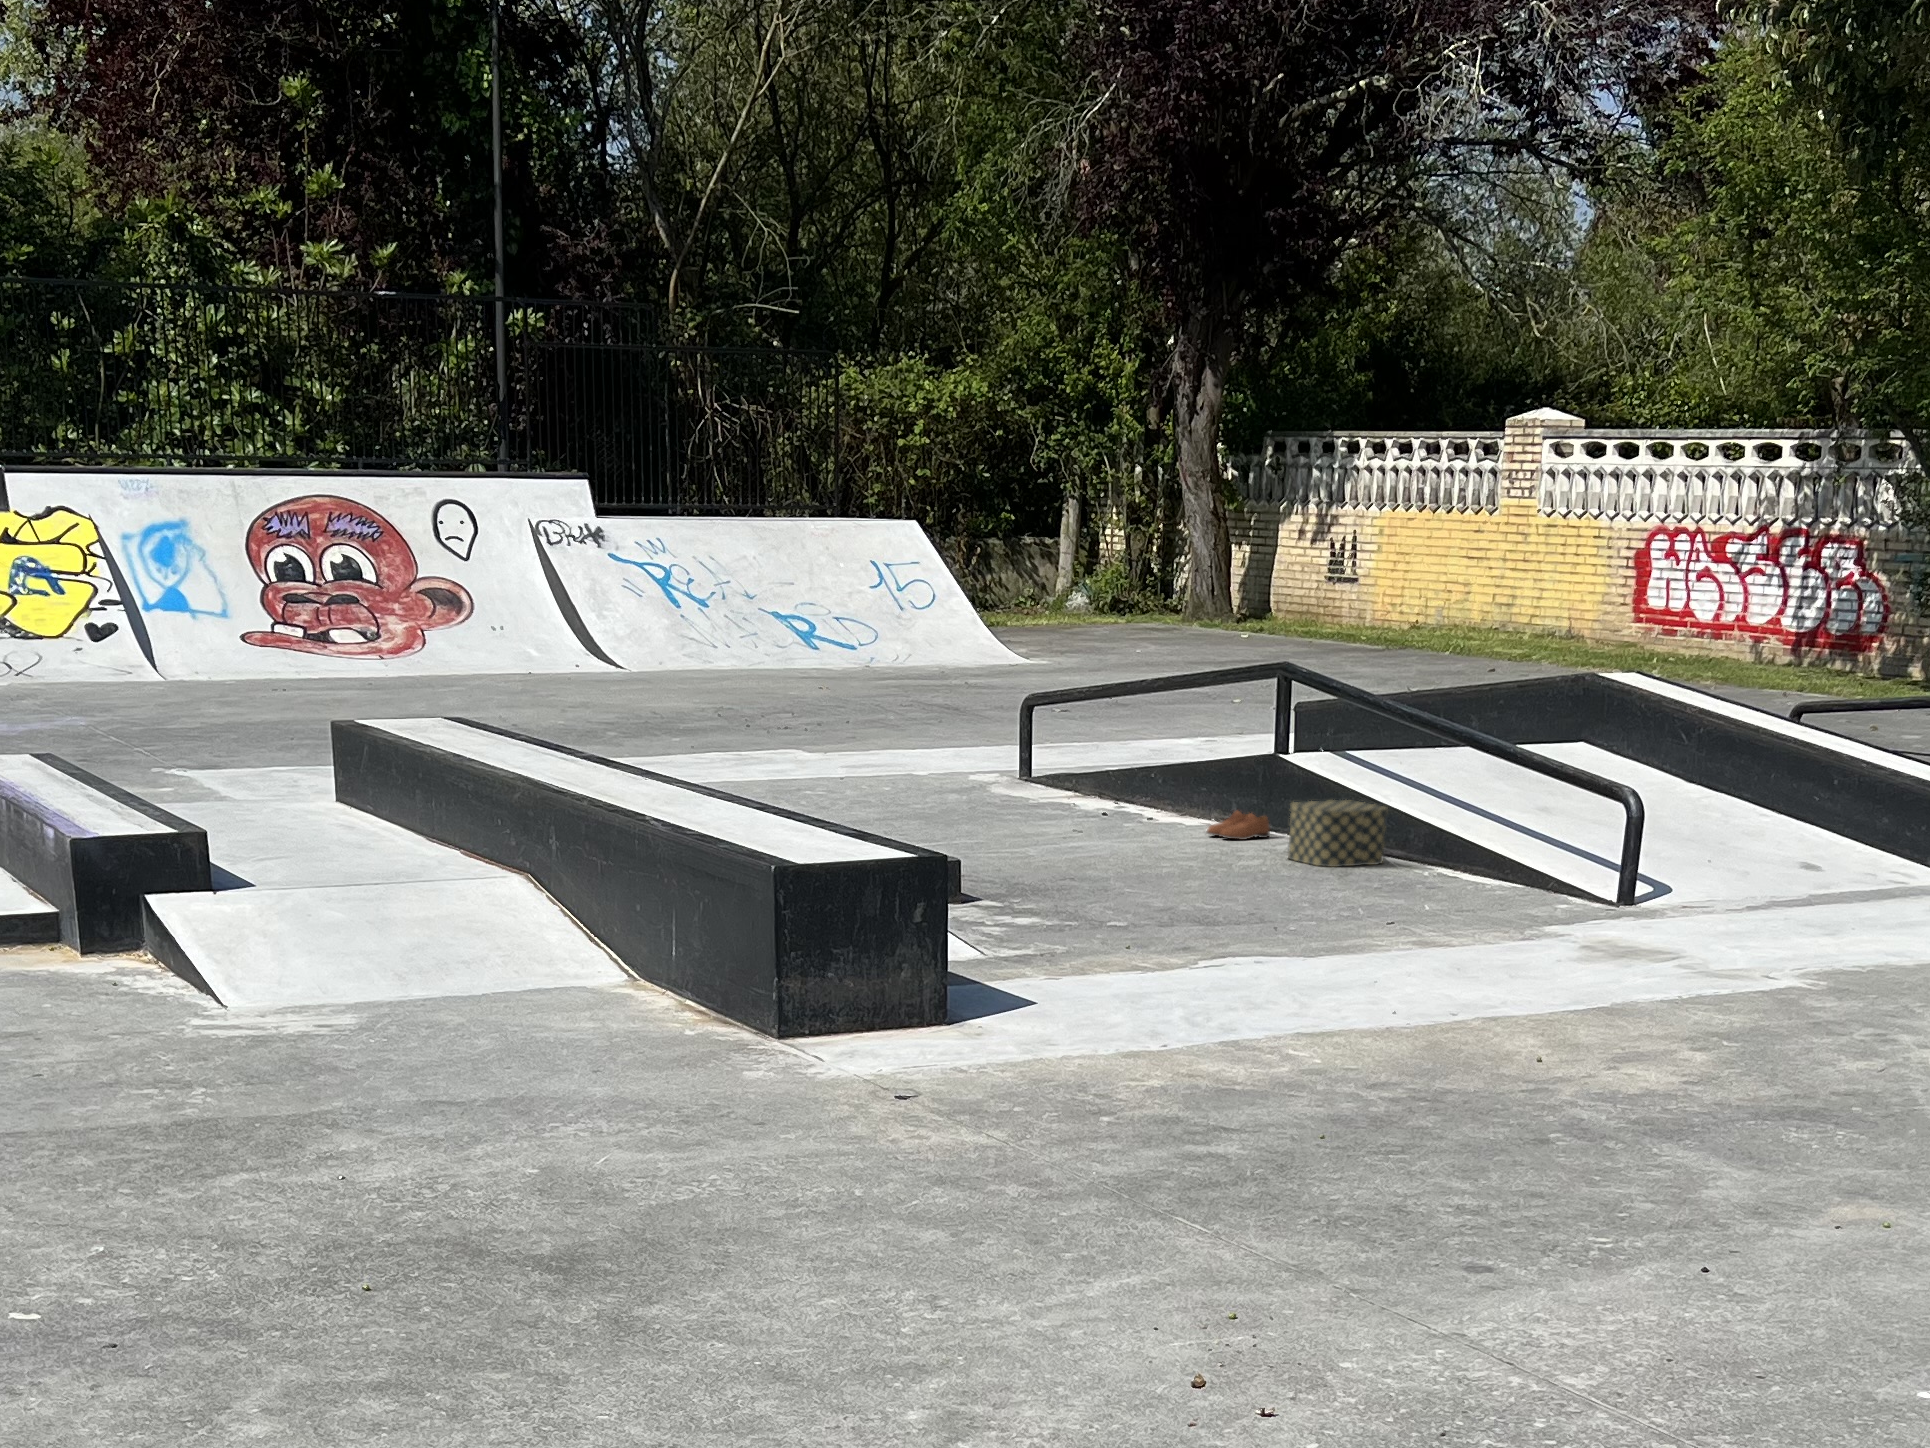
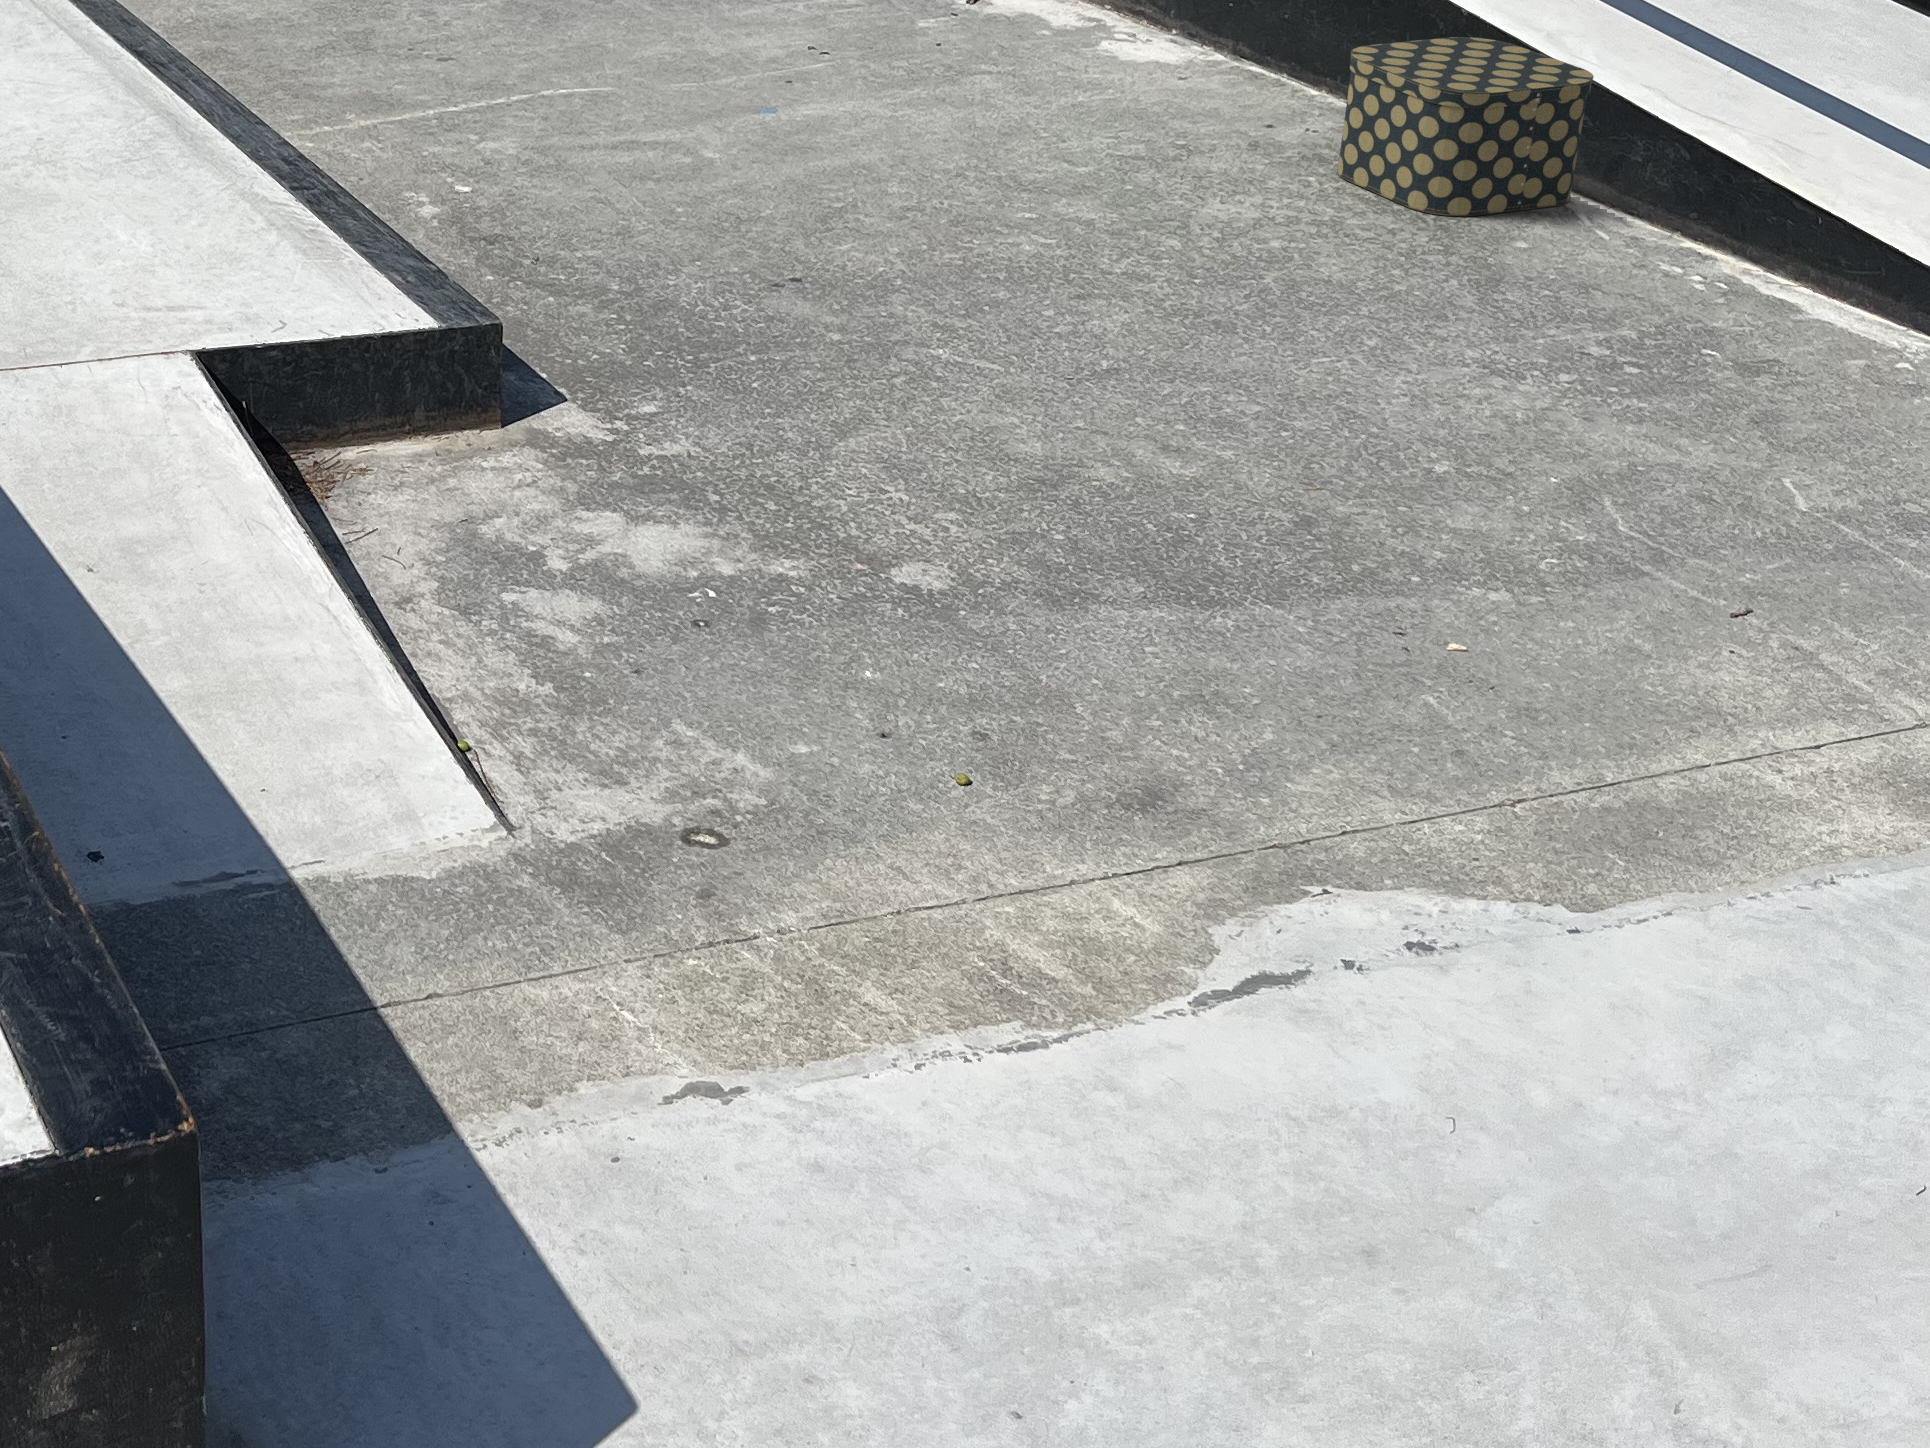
shoe: present [1207,811,1270,840] -> none [1129,14,1270,87]

